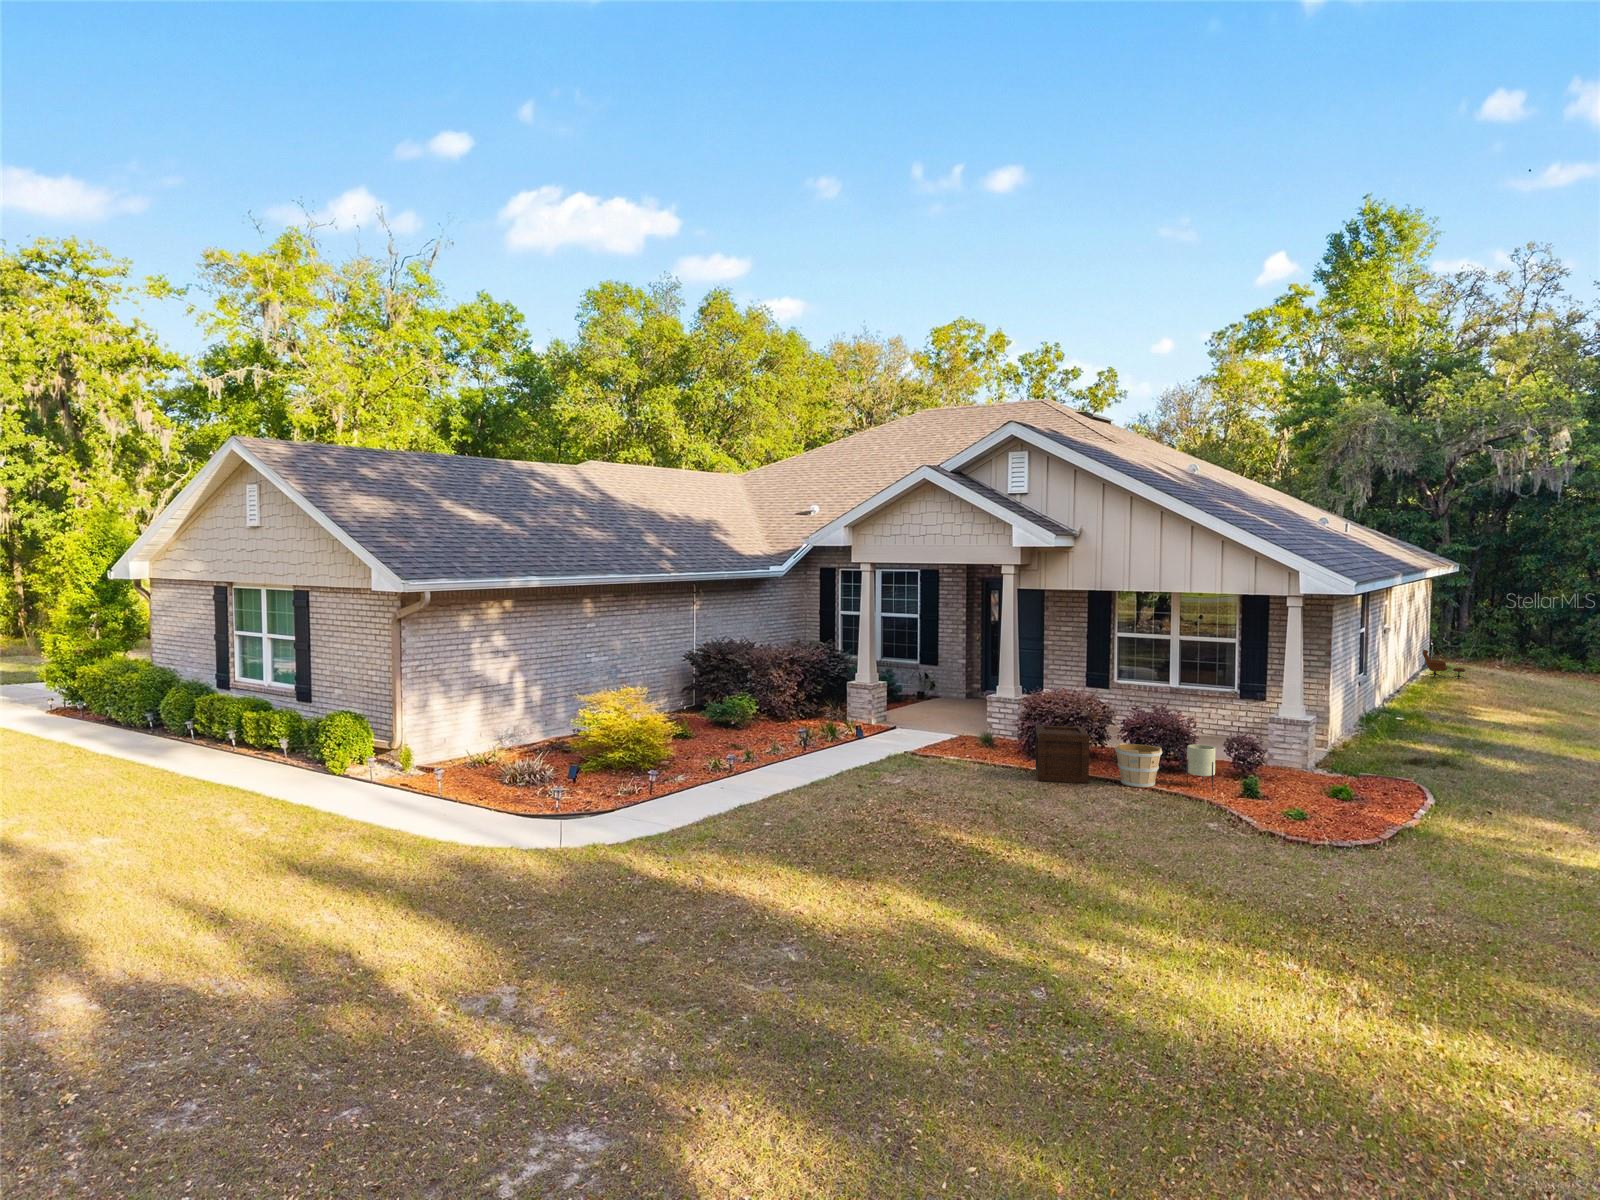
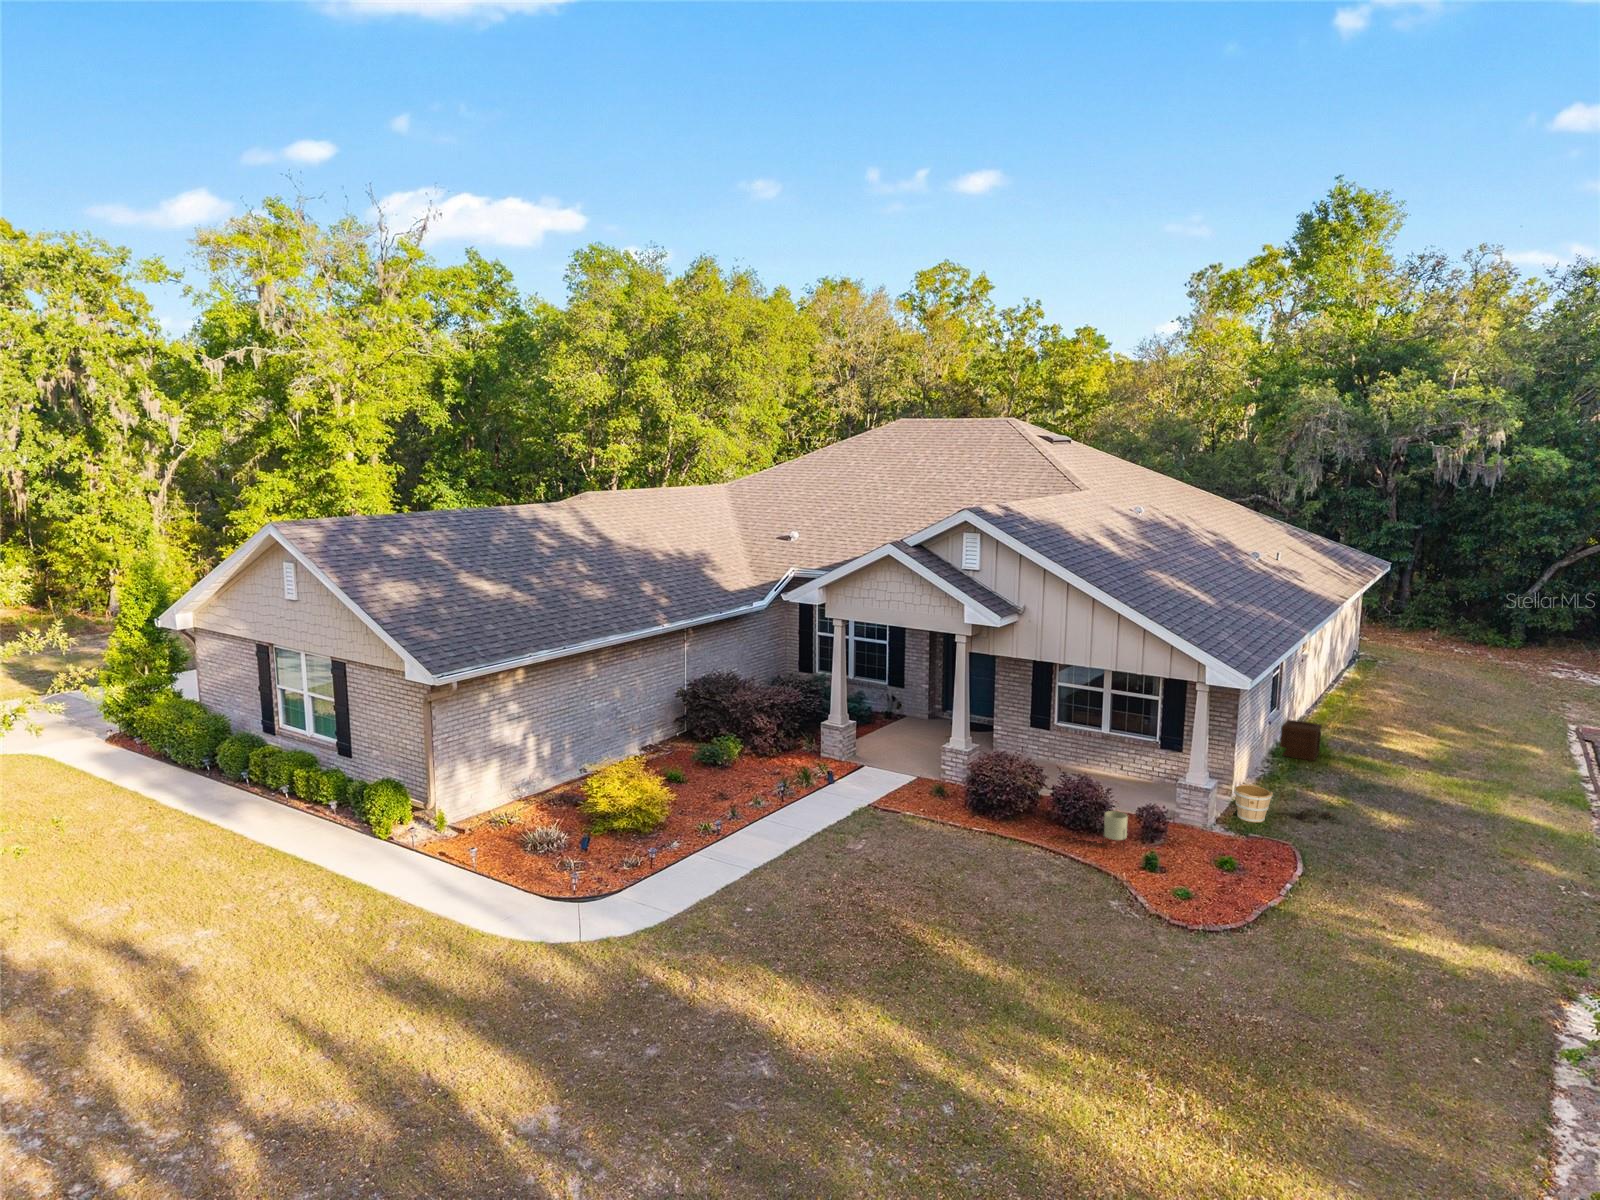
lounge chair: present [1423,650,1465,679] -> none [1351,646,1390,675]
wooden crate: present [1036,725,1089,784] -> present [1280,720,1322,761]
wooden bucket: present [1115,743,1162,788] -> present [1234,784,1272,823]

